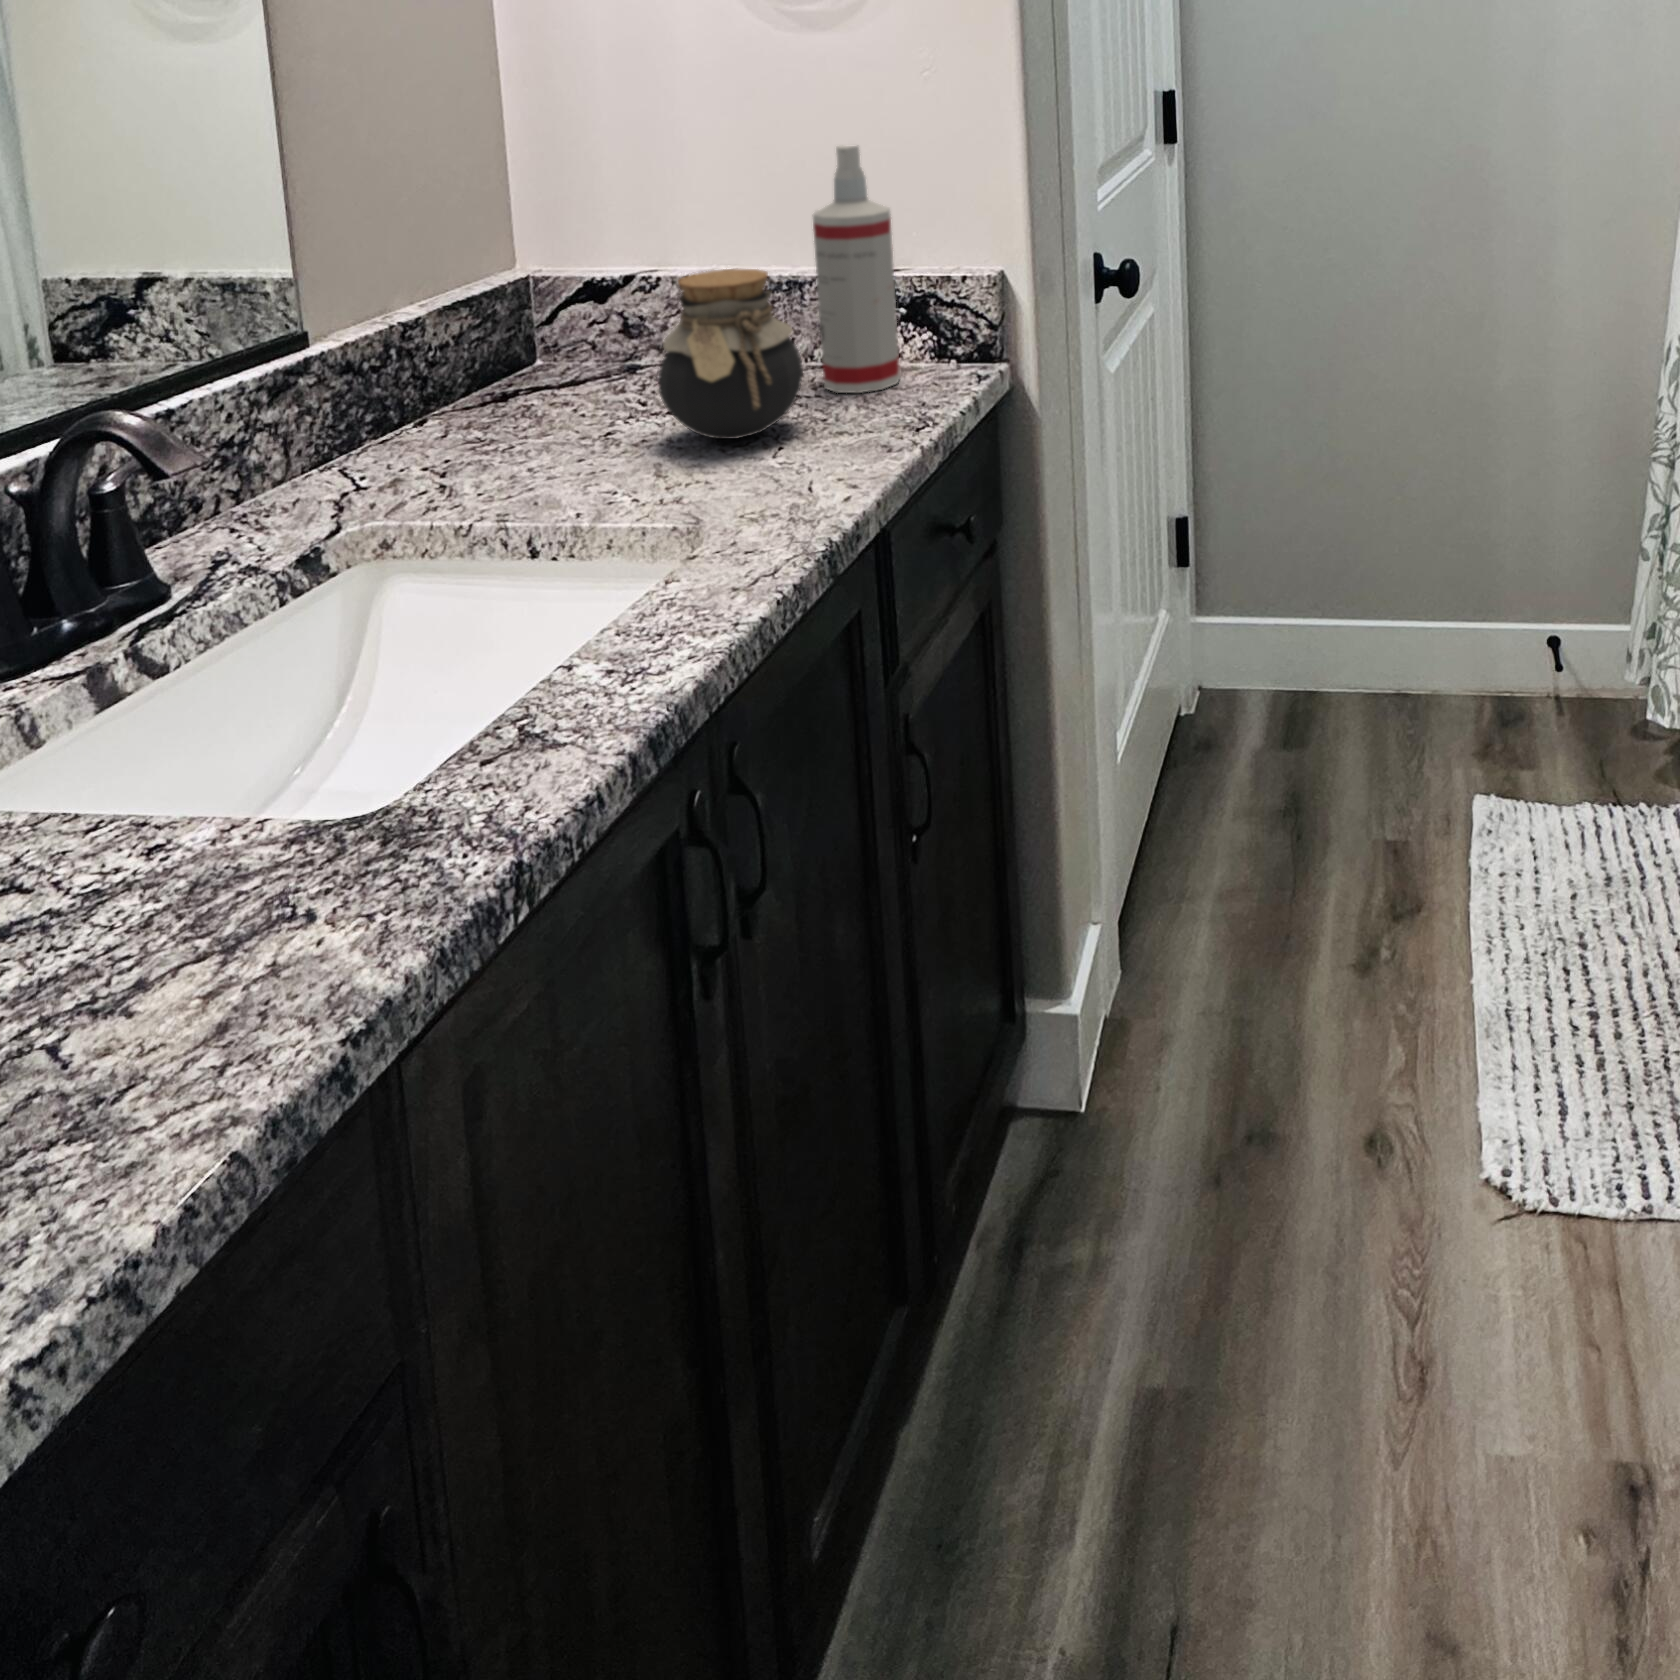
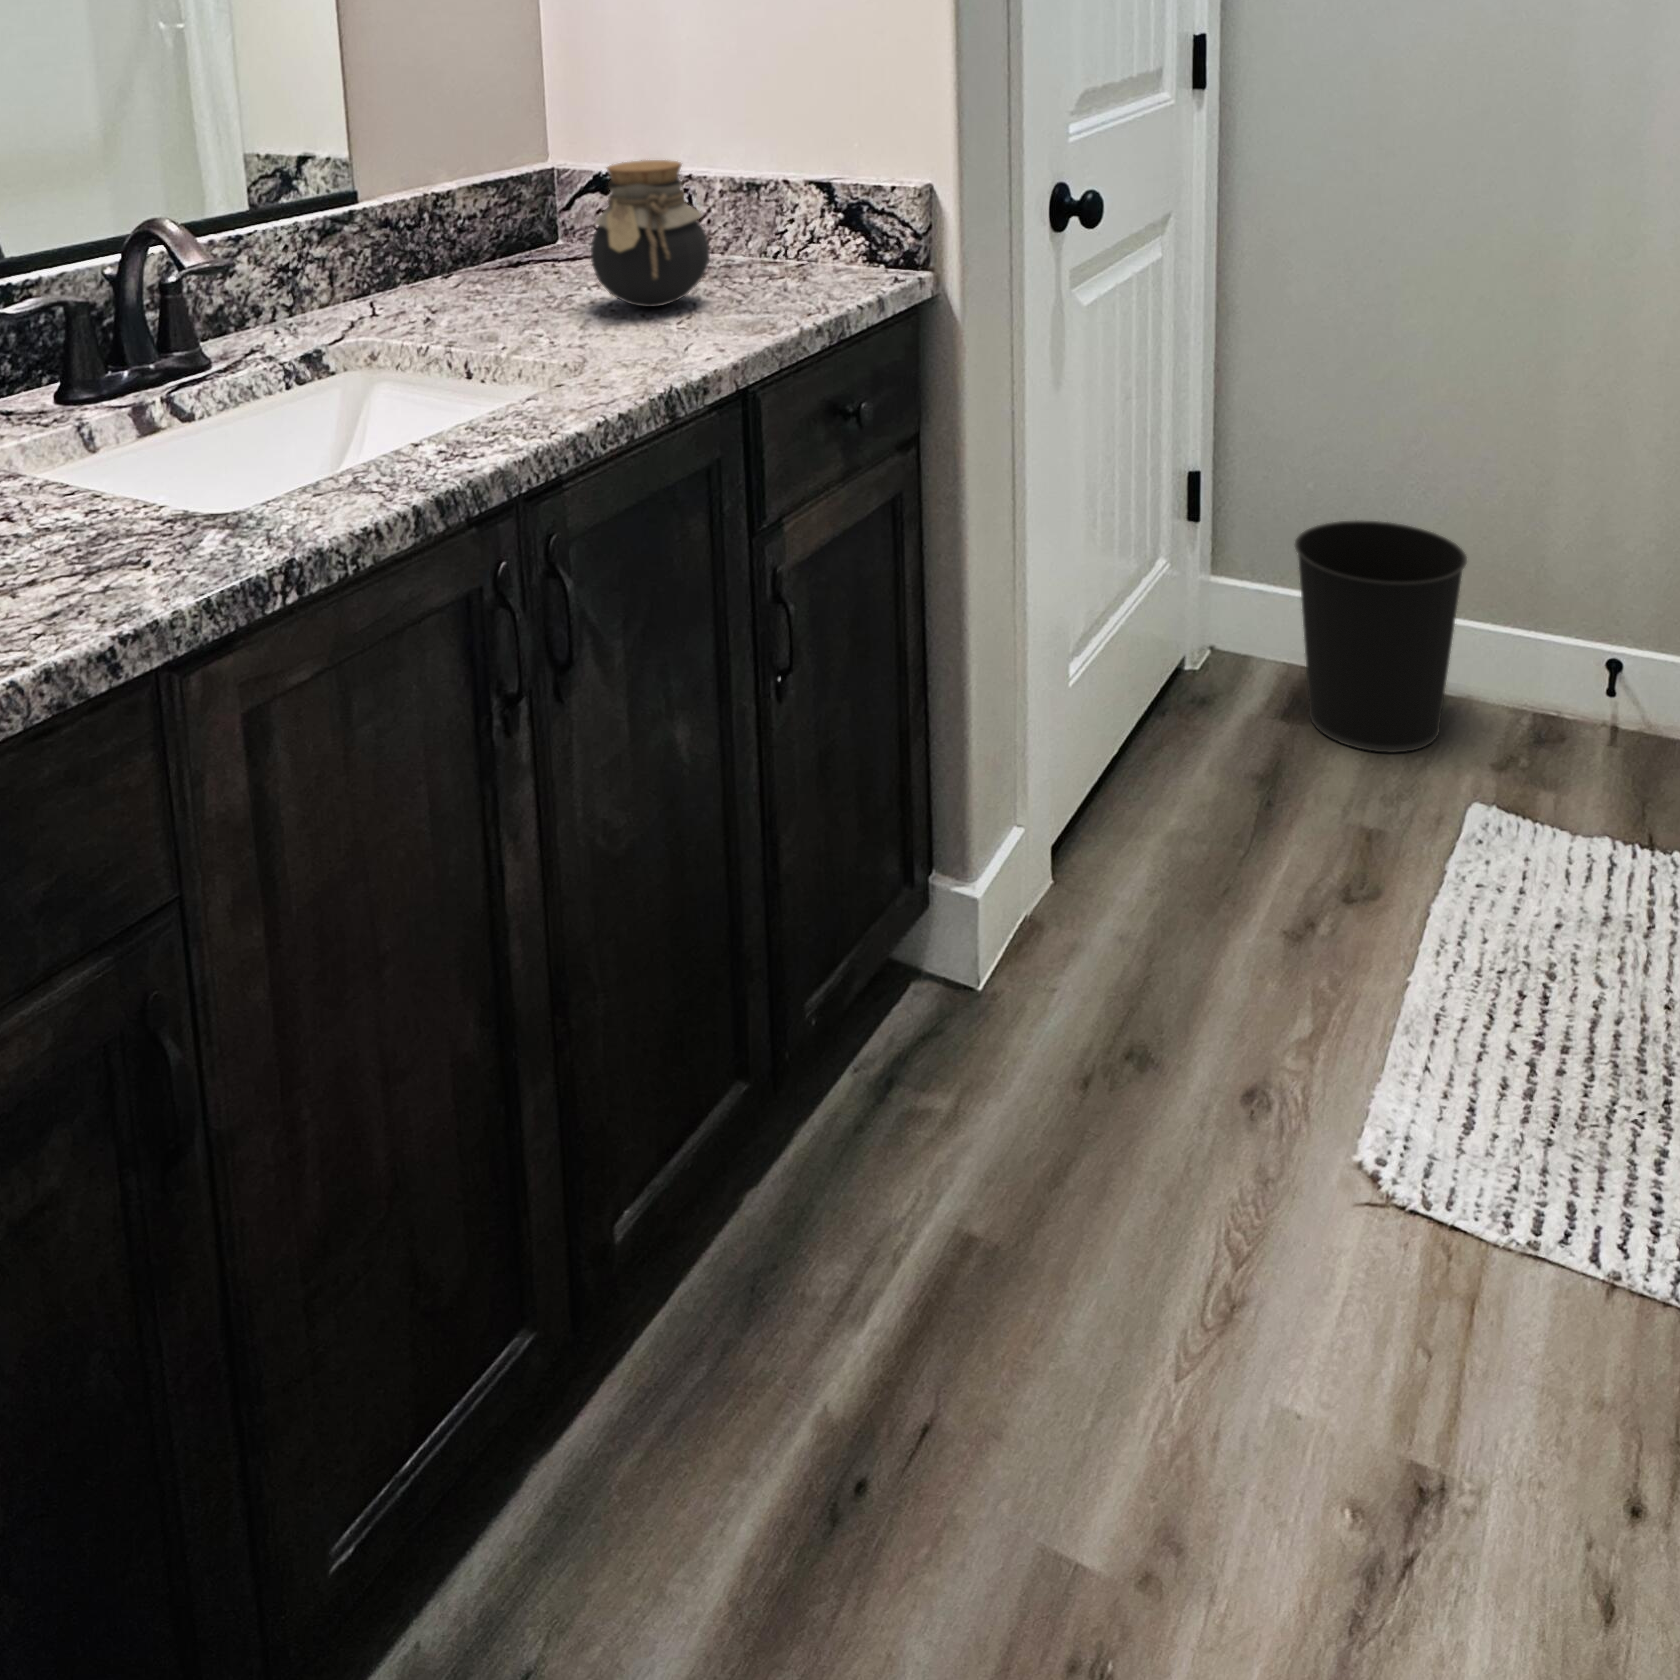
spray bottle: present [813,146,900,393] -> none [740,57,816,283]
wastebasket: none [1293,543,1444,764] -> present [1295,520,1467,752]

